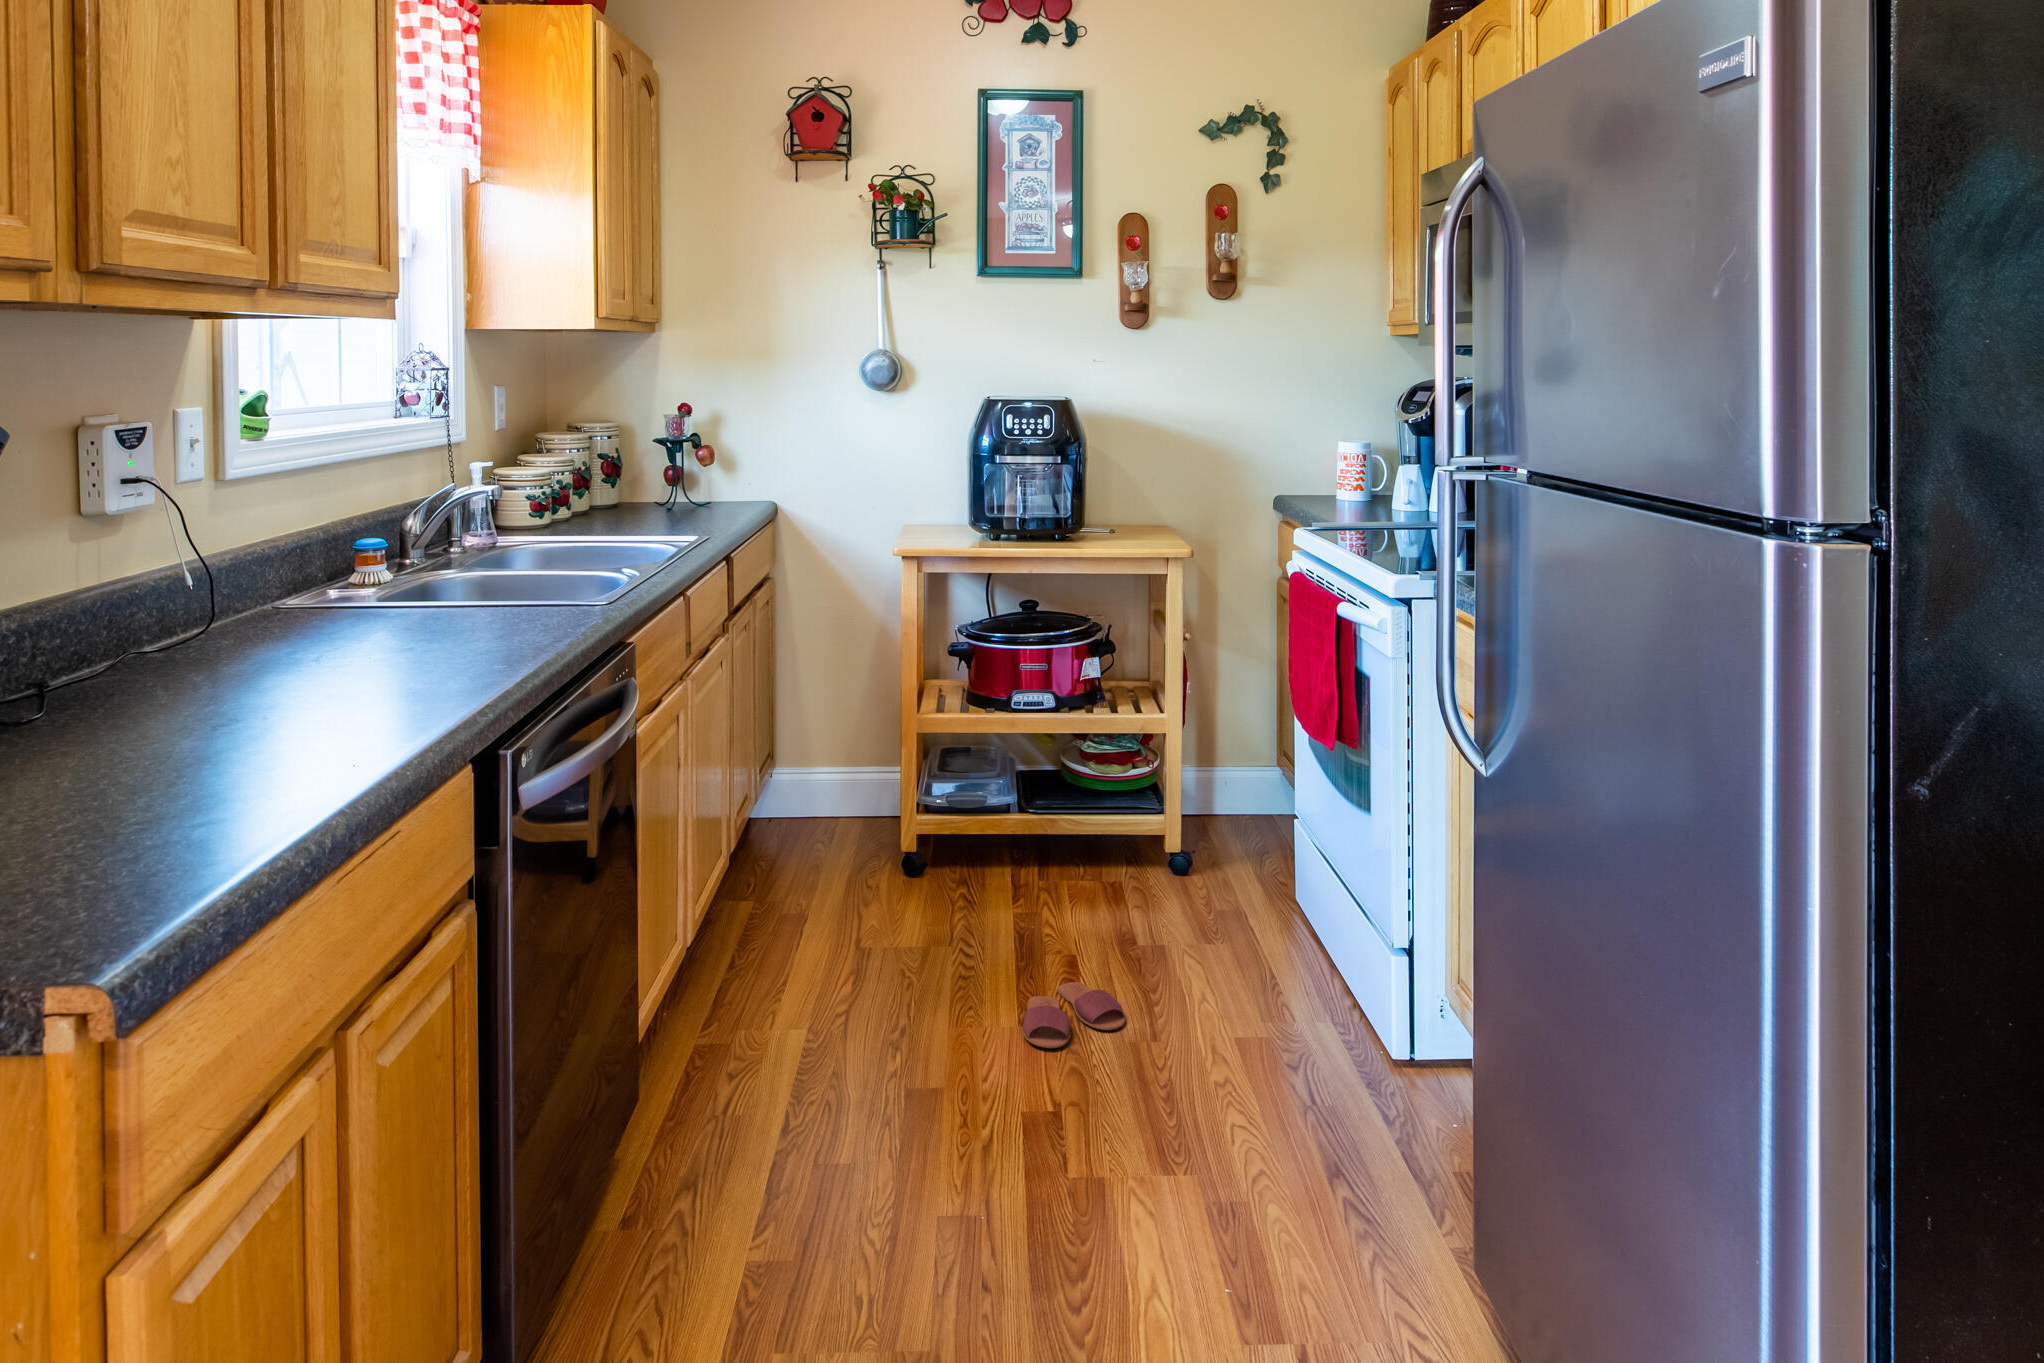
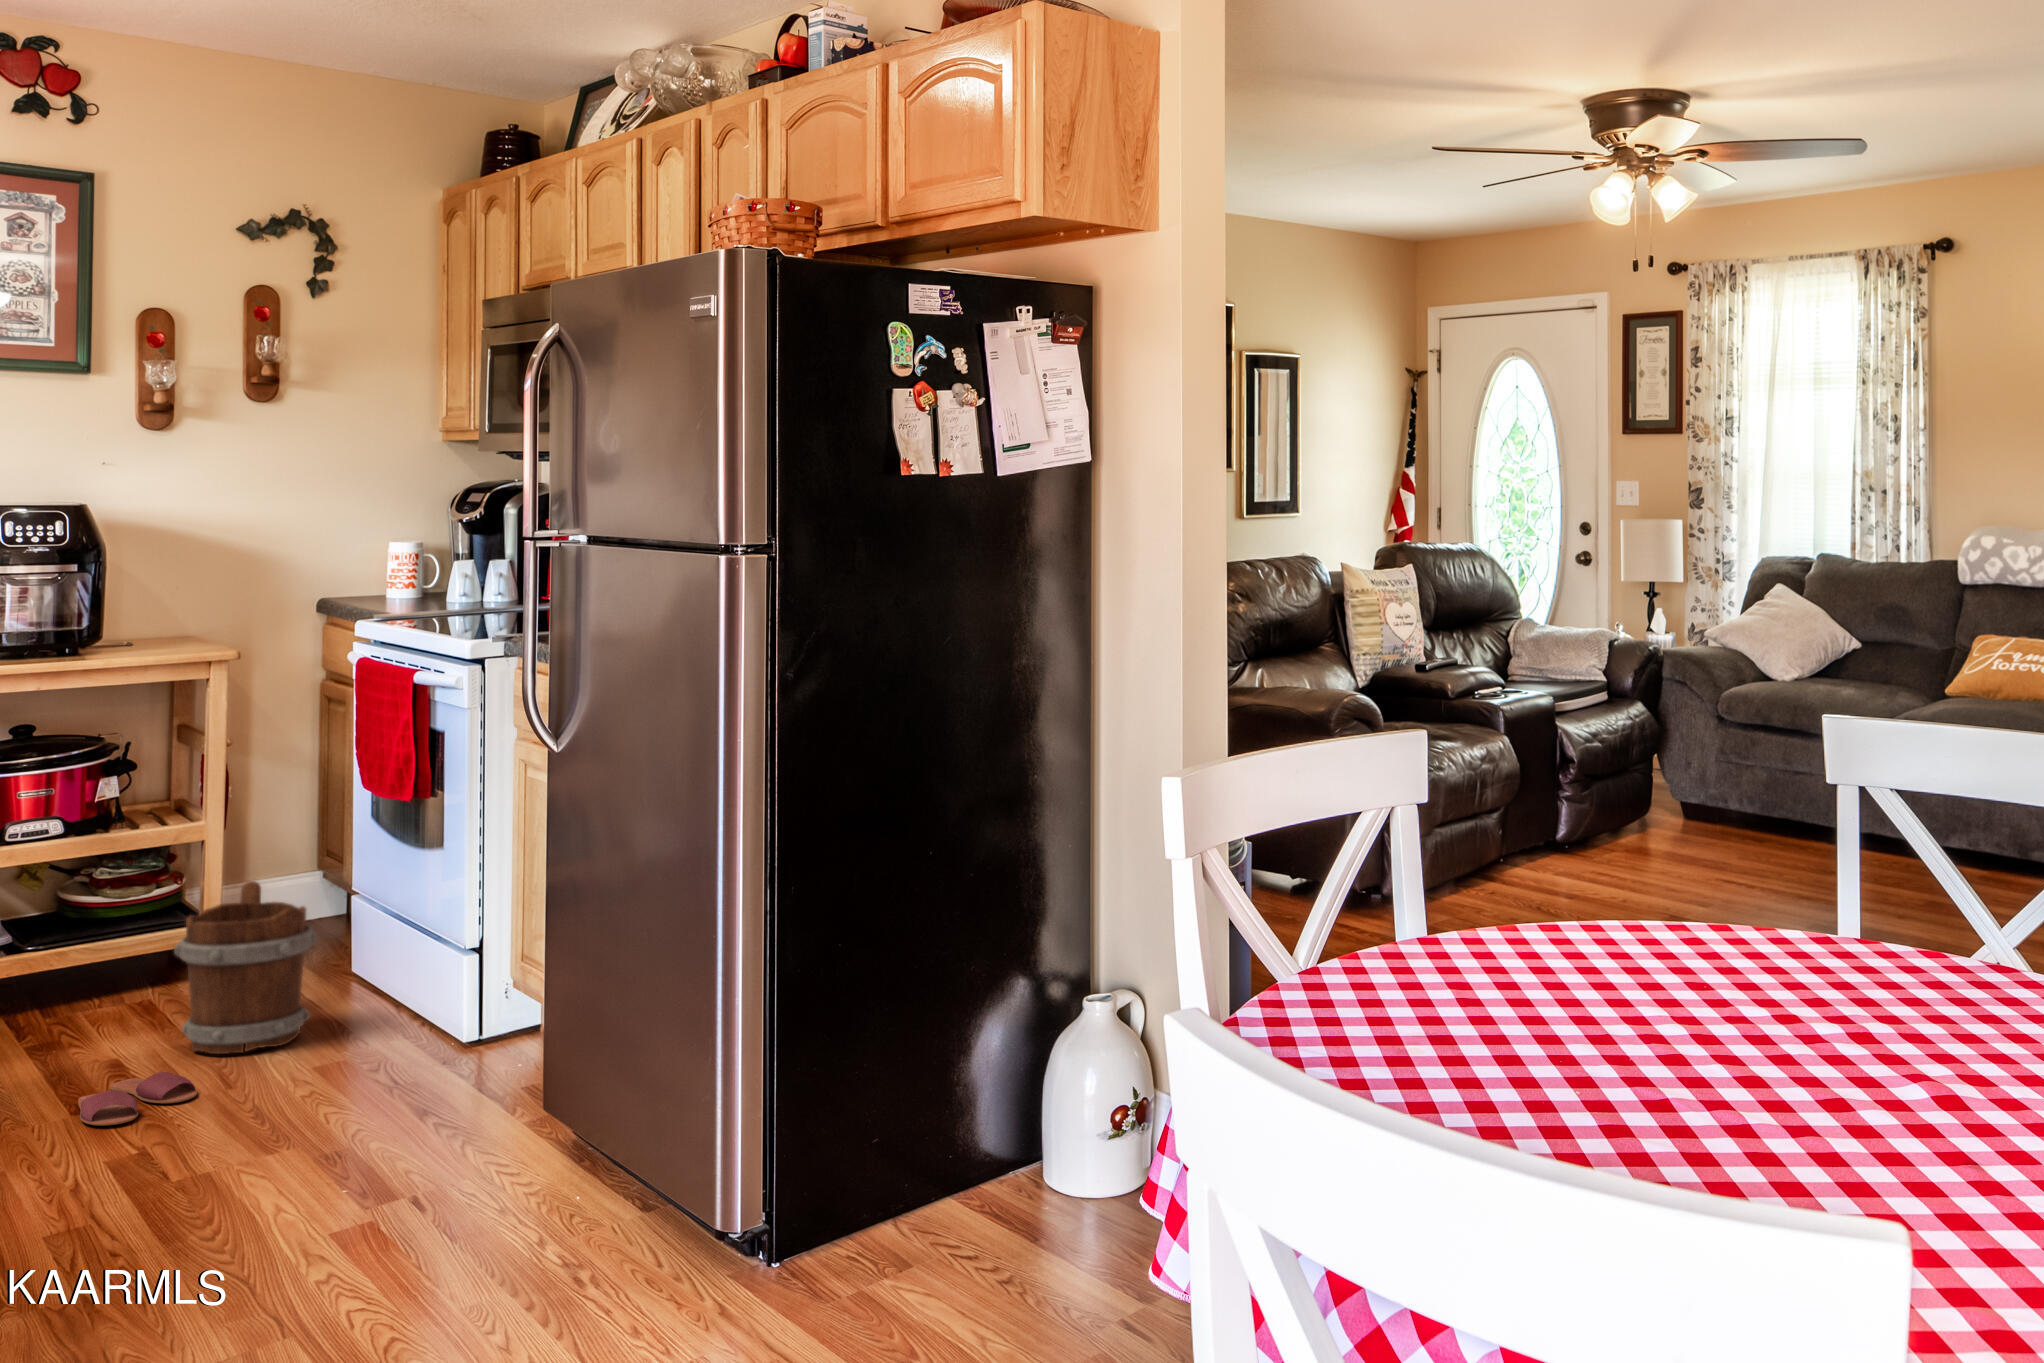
bucket: none [1120,785,1247,971] -> present [174,881,317,1054]

